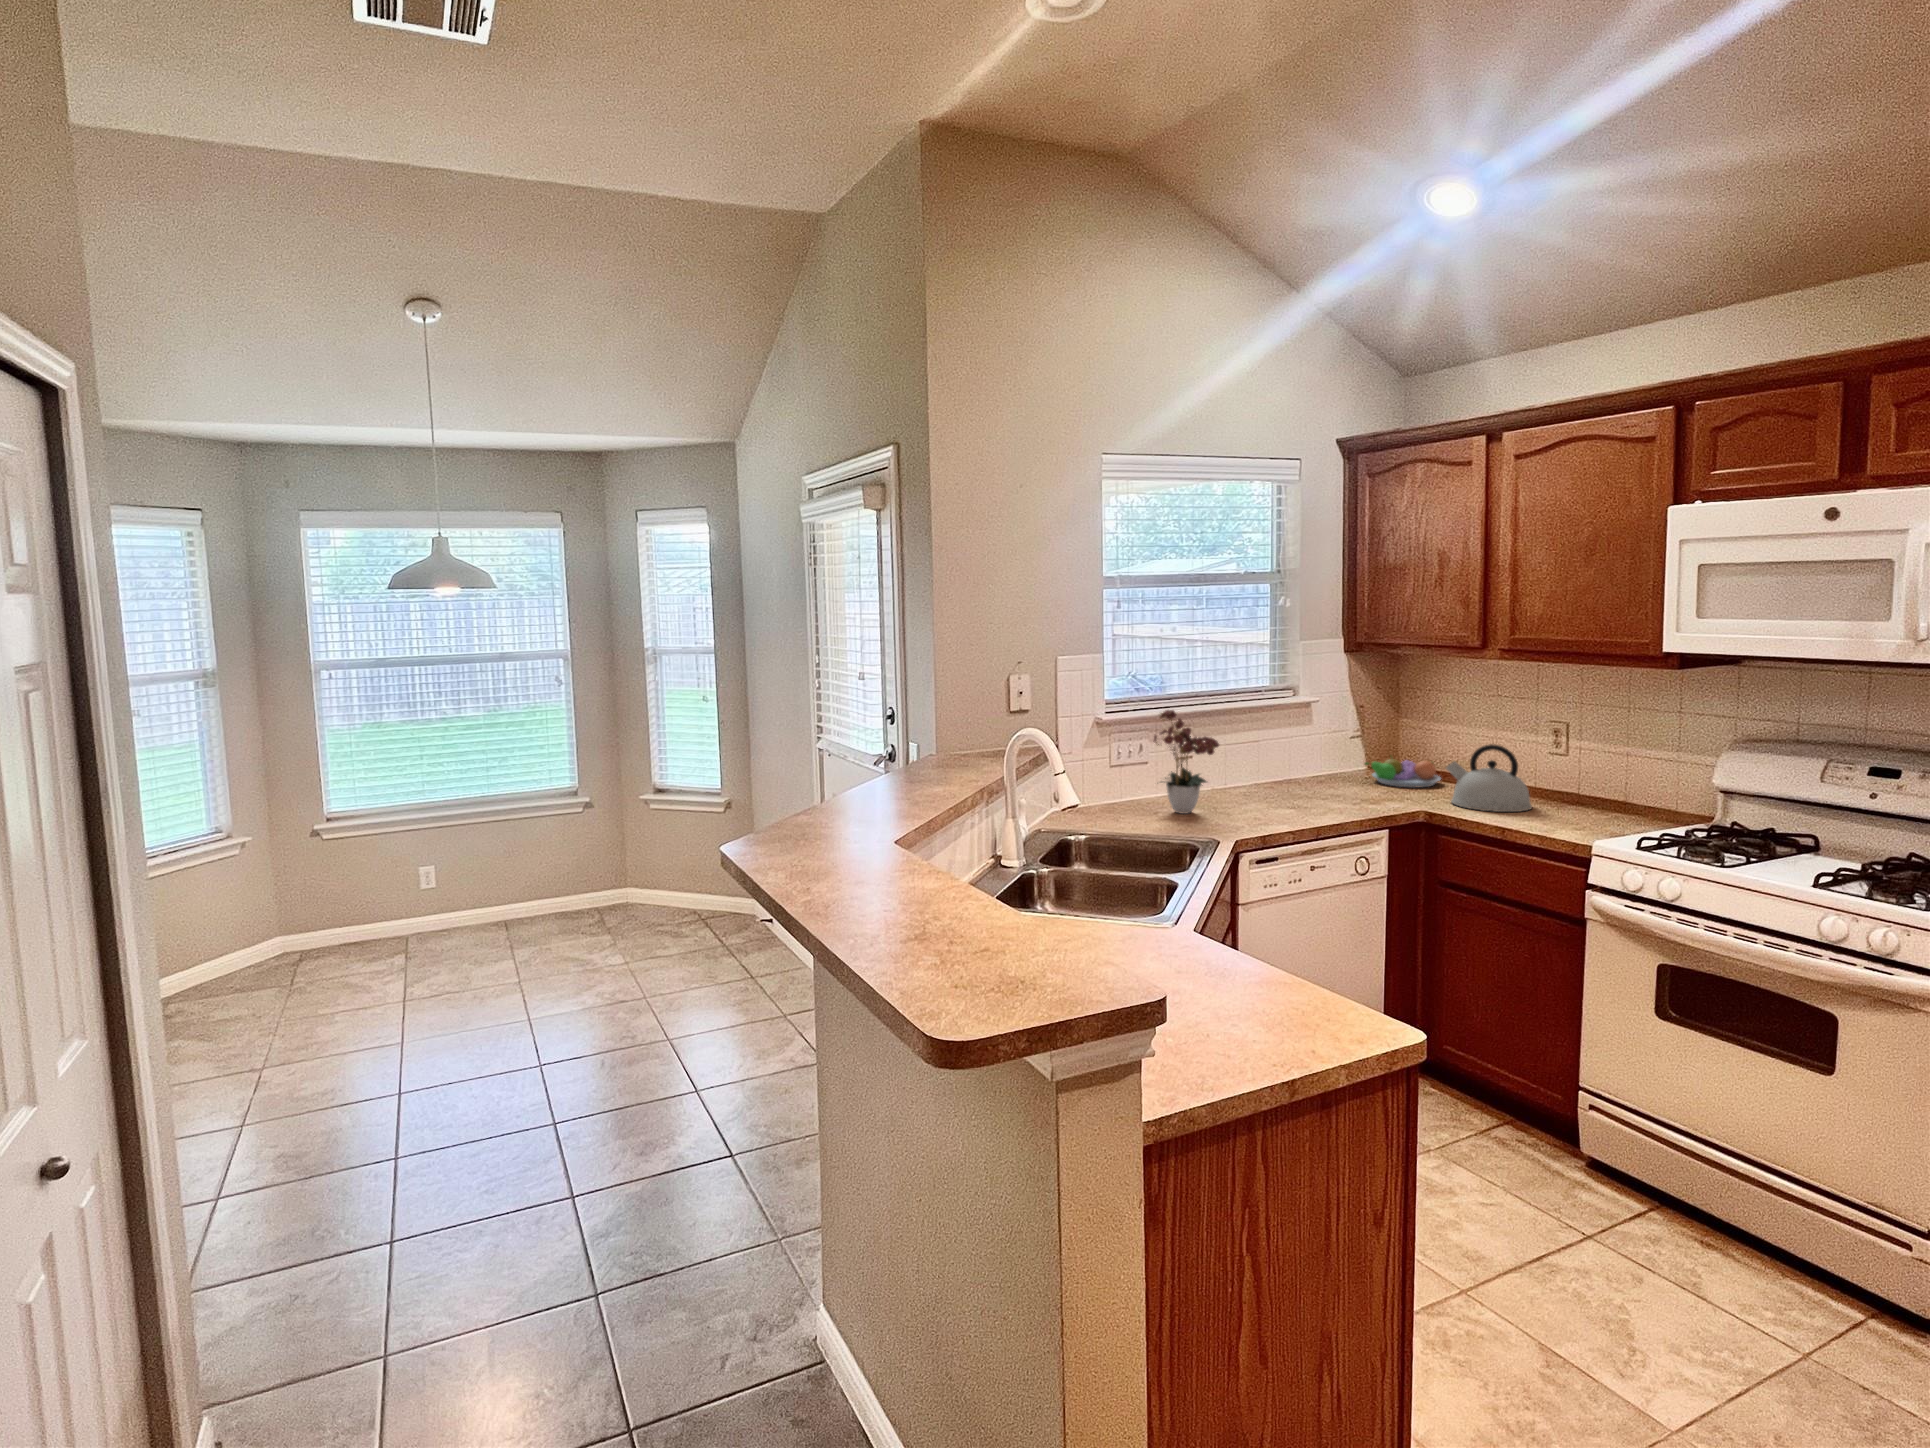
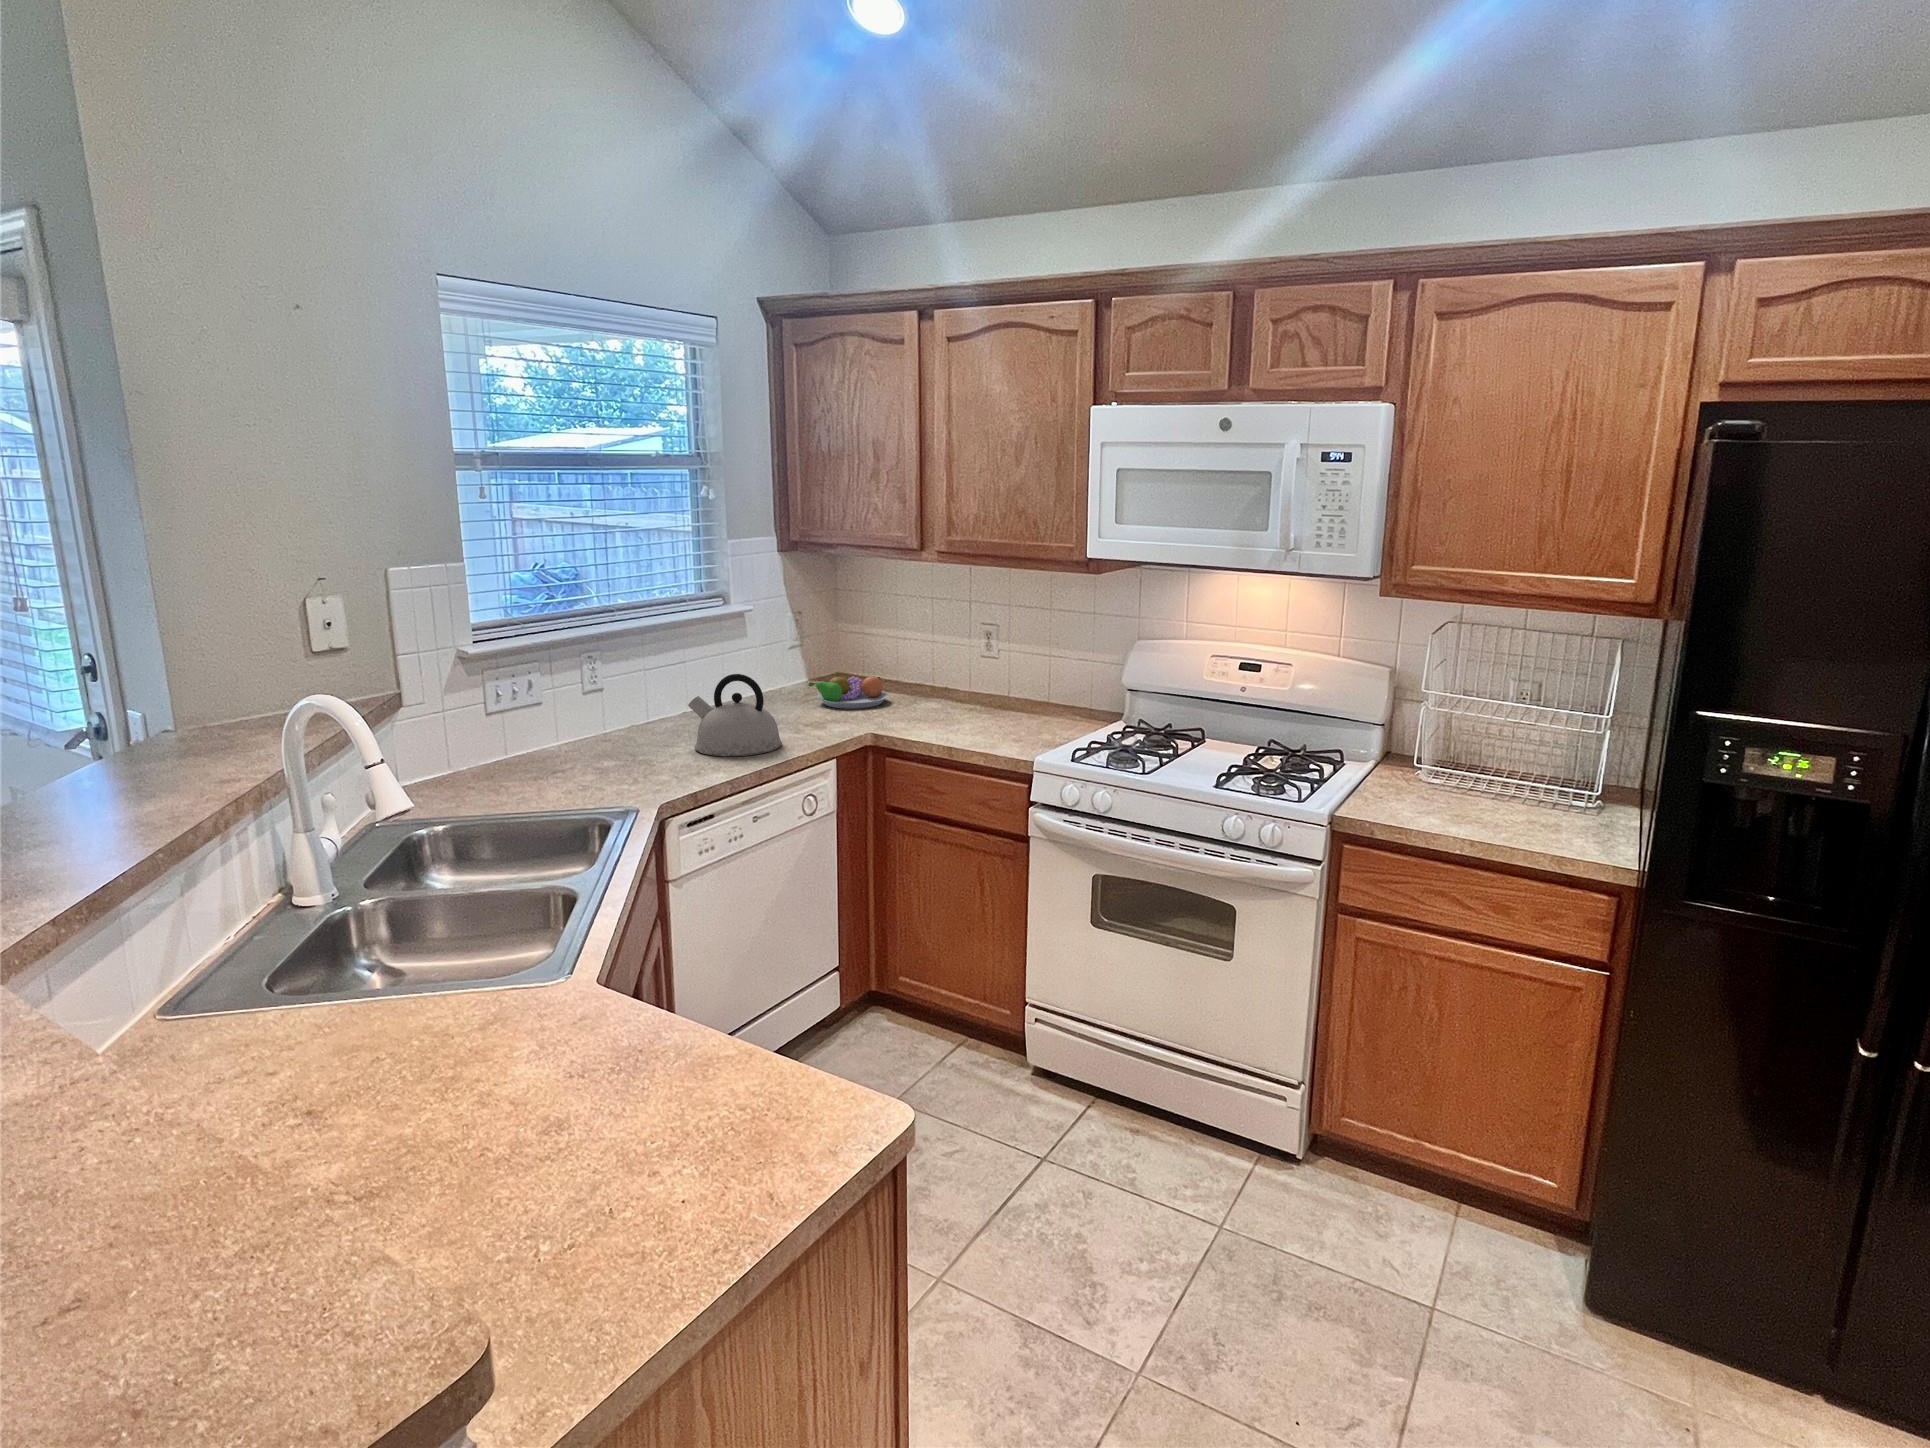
flower arrangement: present [1153,710,1219,814] -> none [537,631,642,774]
kettle: present [1446,744,1532,812] -> present [688,674,782,756]

